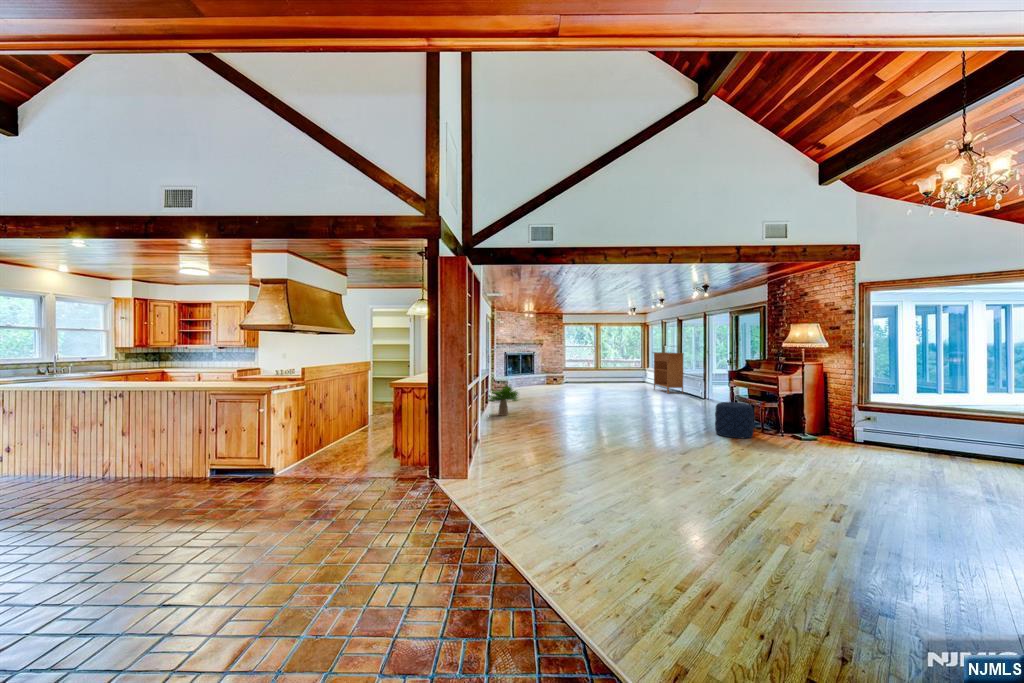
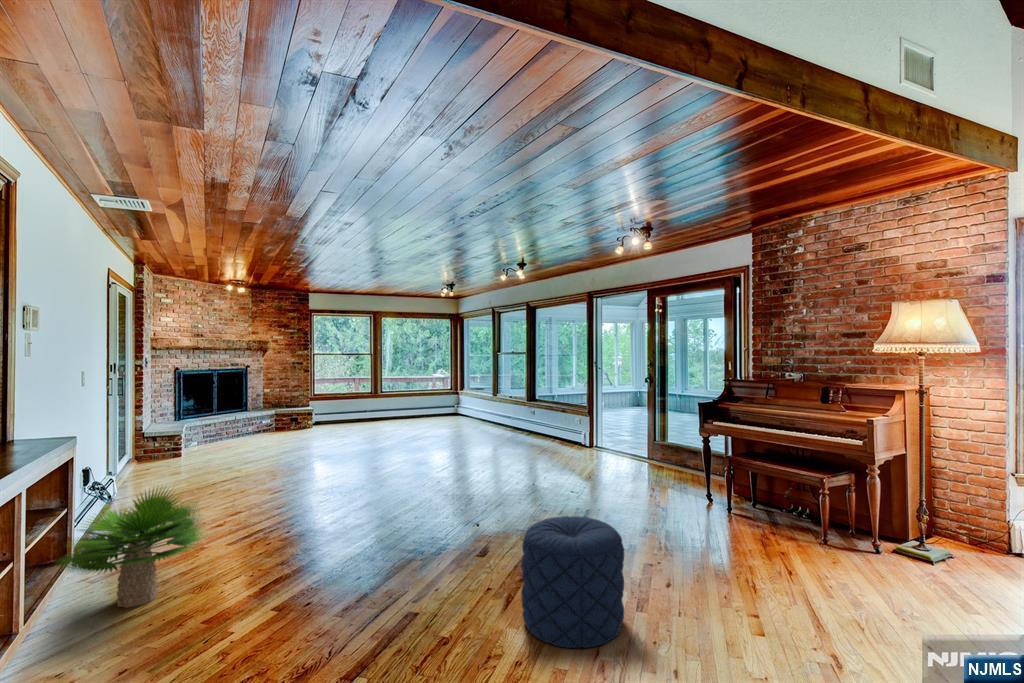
console table: present [654,352,683,394] -> none [481,362,542,437]
pouf: present [715,402,754,438] -> present [521,516,625,648]

